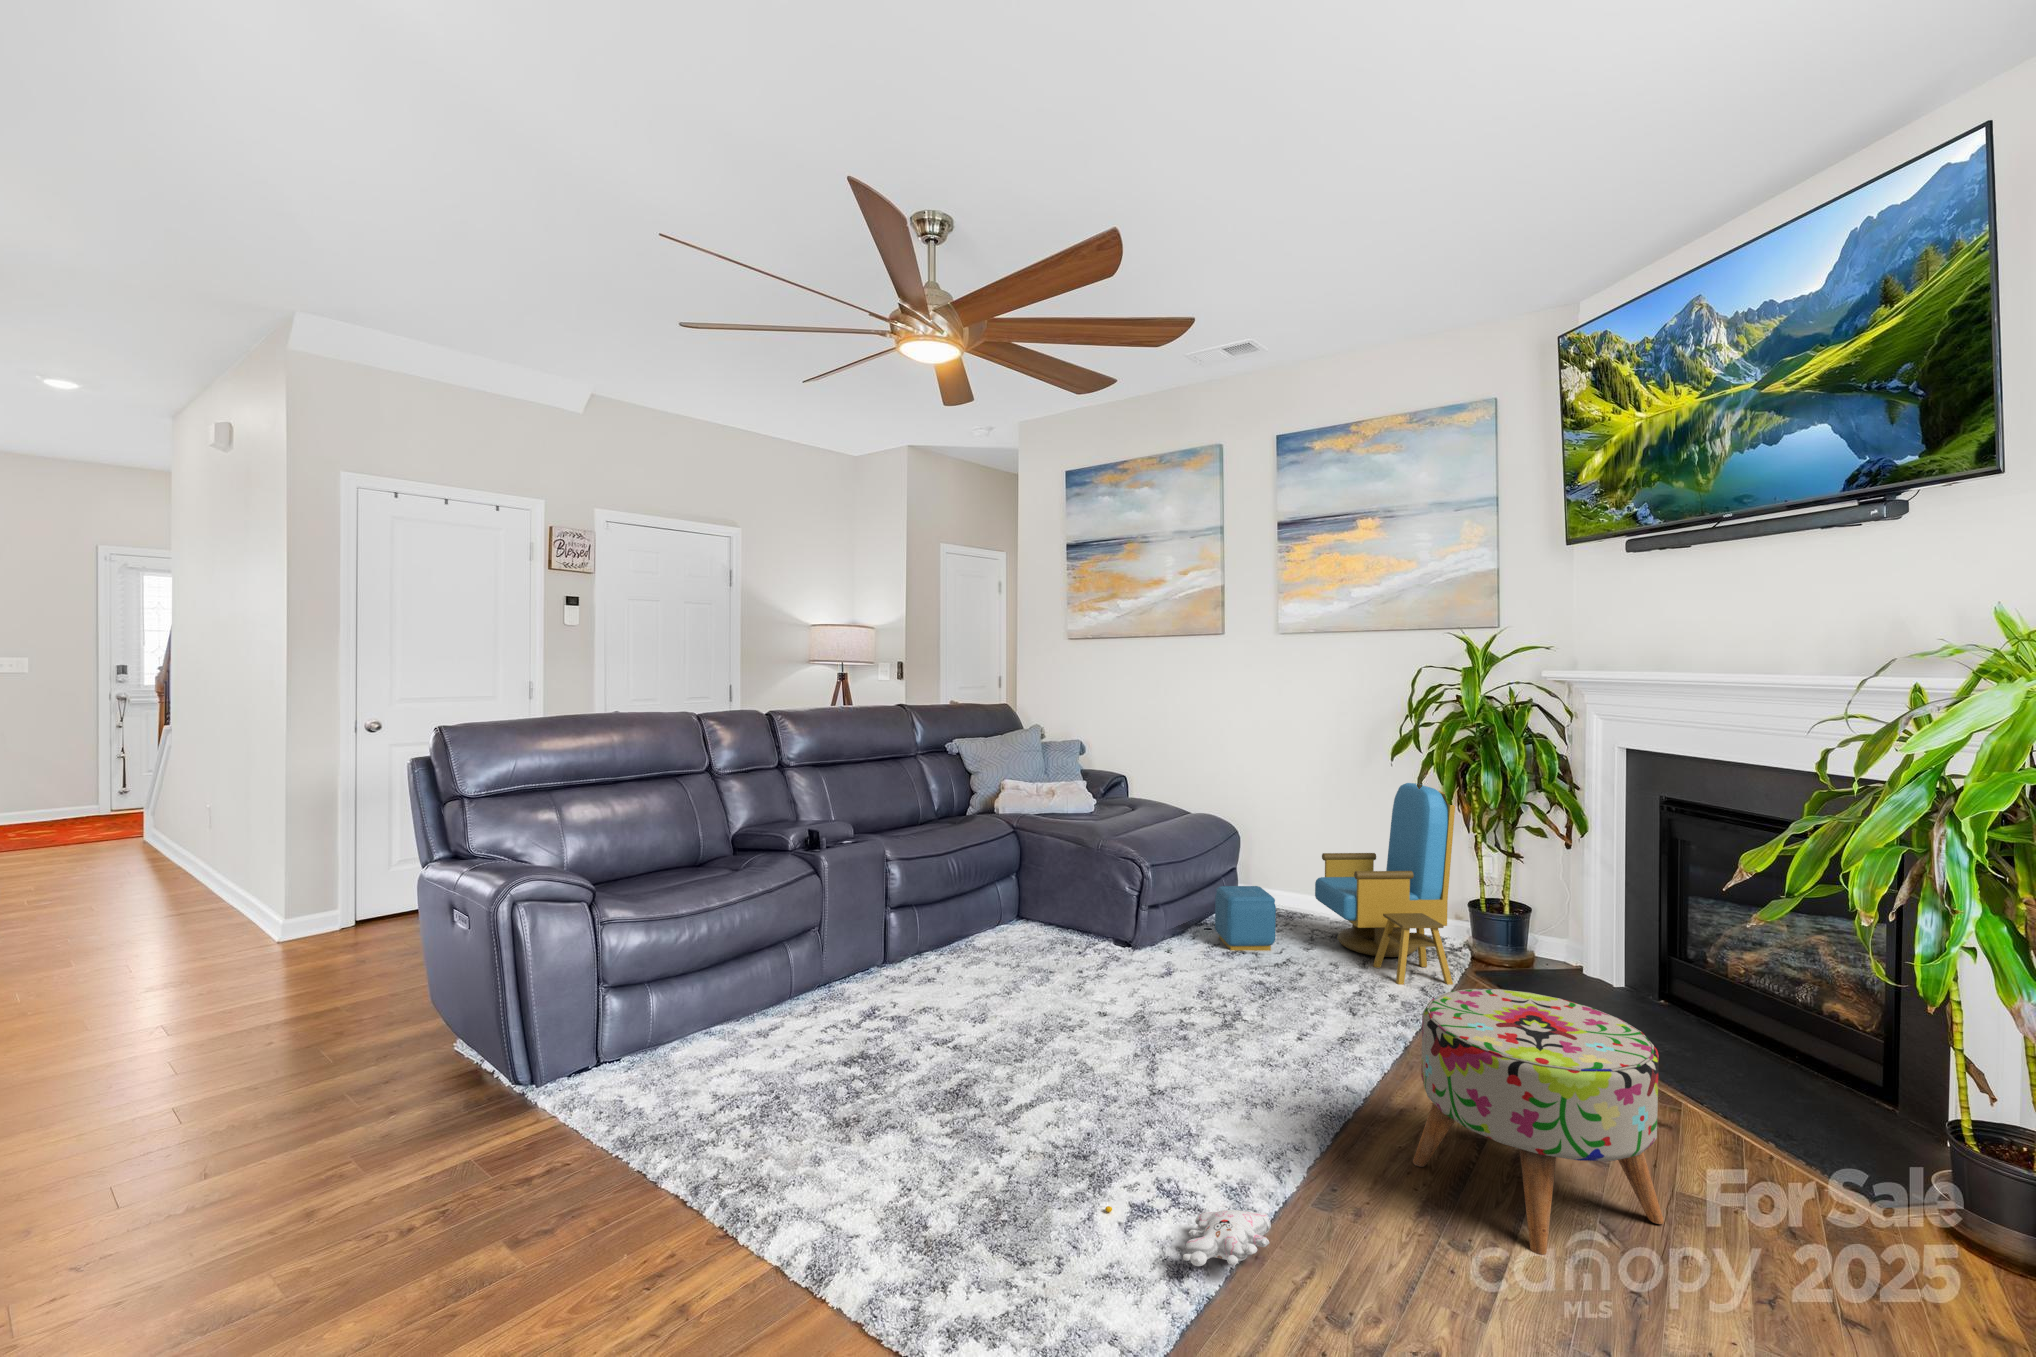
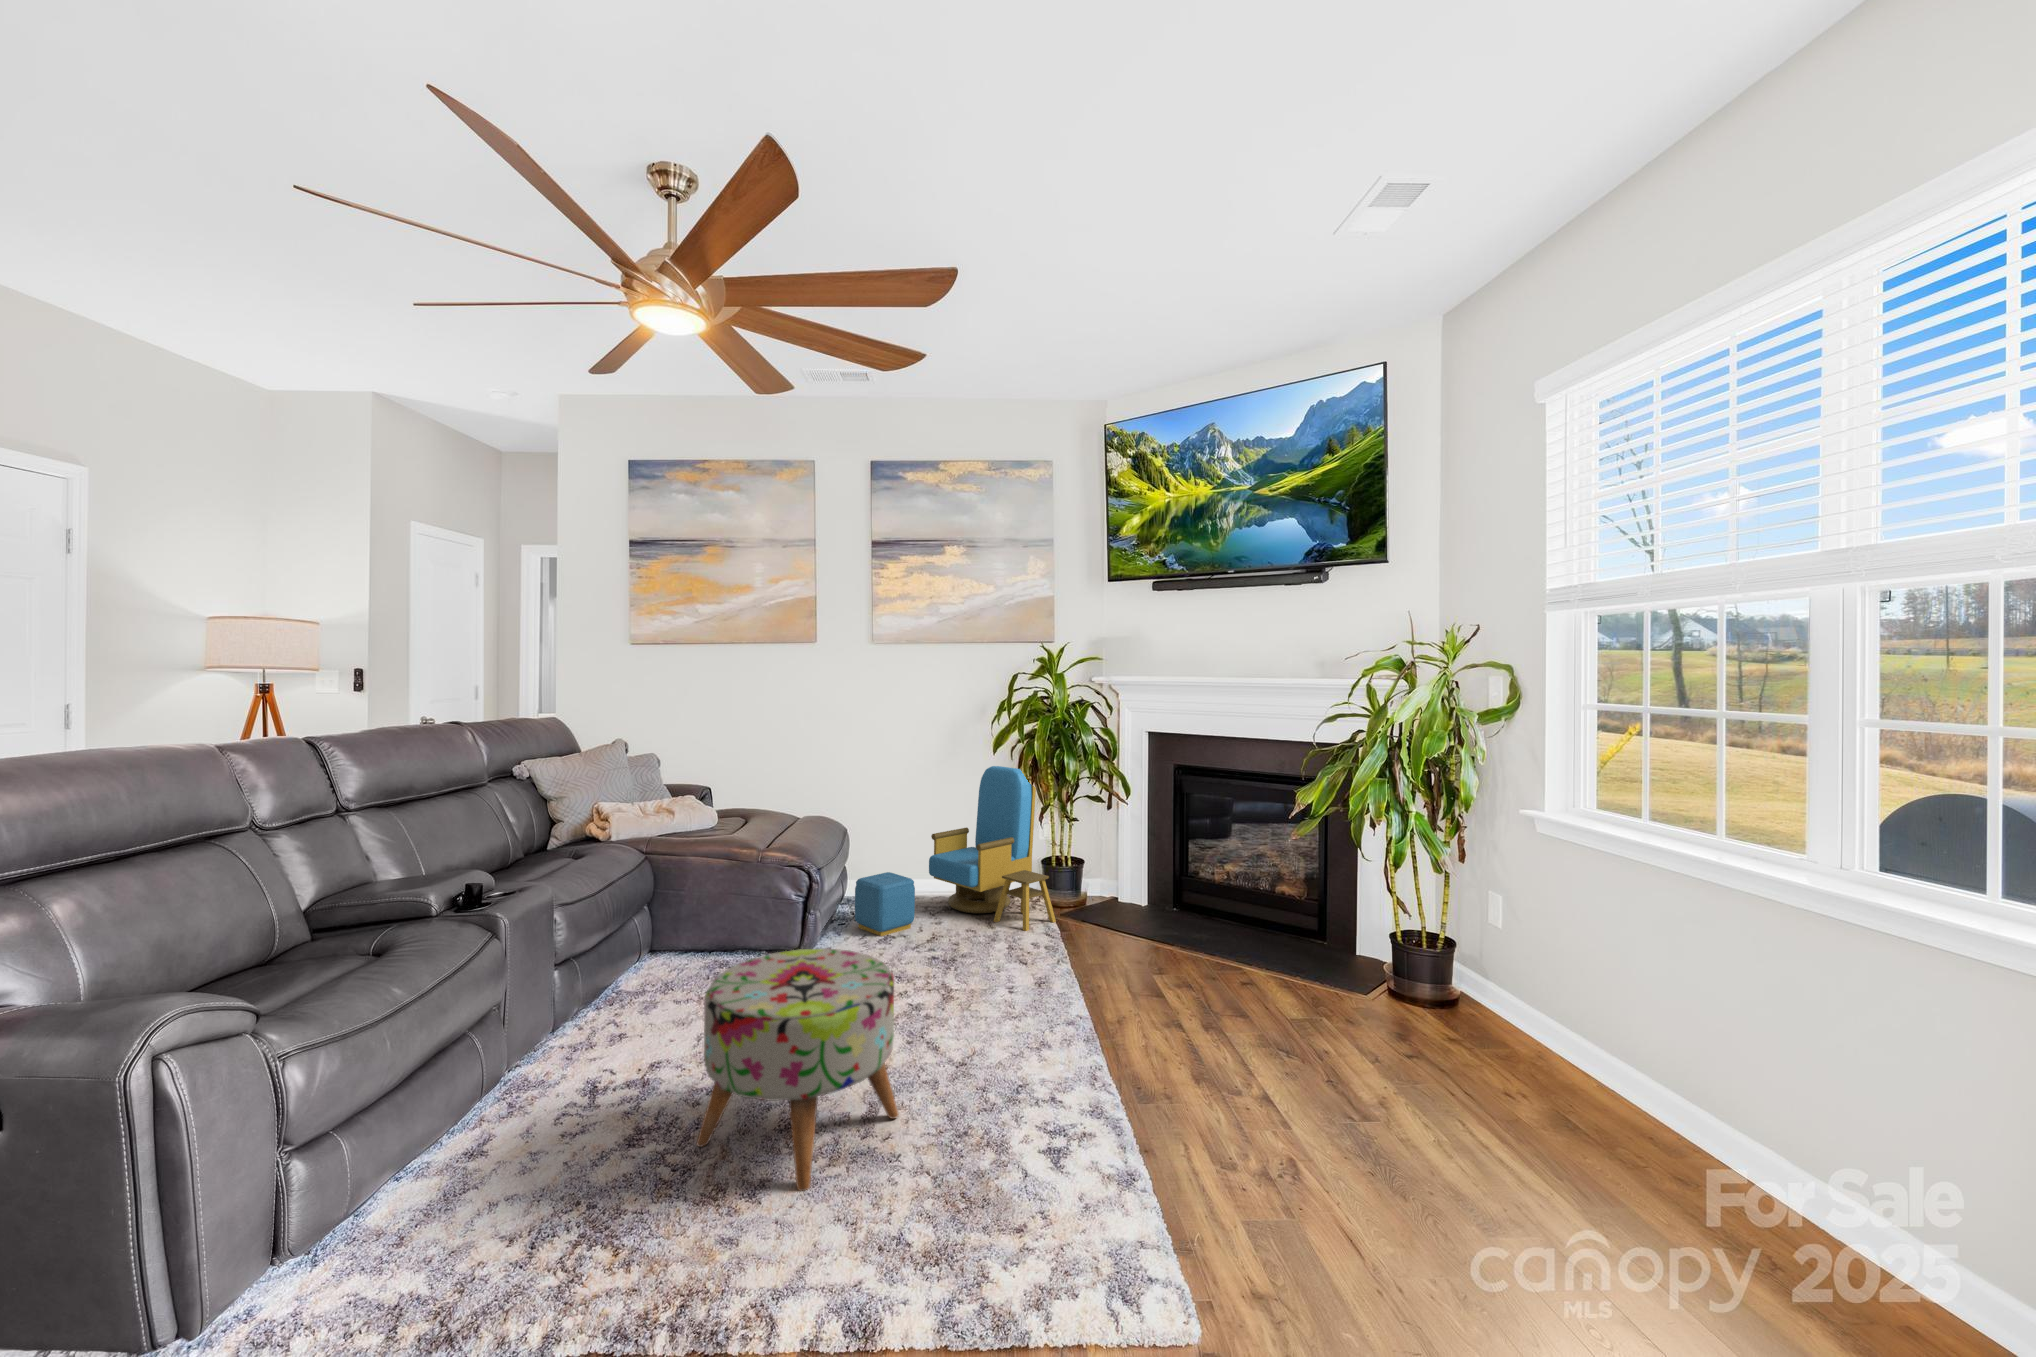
ottoman: present [1413,989,1664,1255] -> present [697,948,899,1191]
plush toy: present [1105,1206,1271,1266] -> none [1076,1141,1235,1211]

